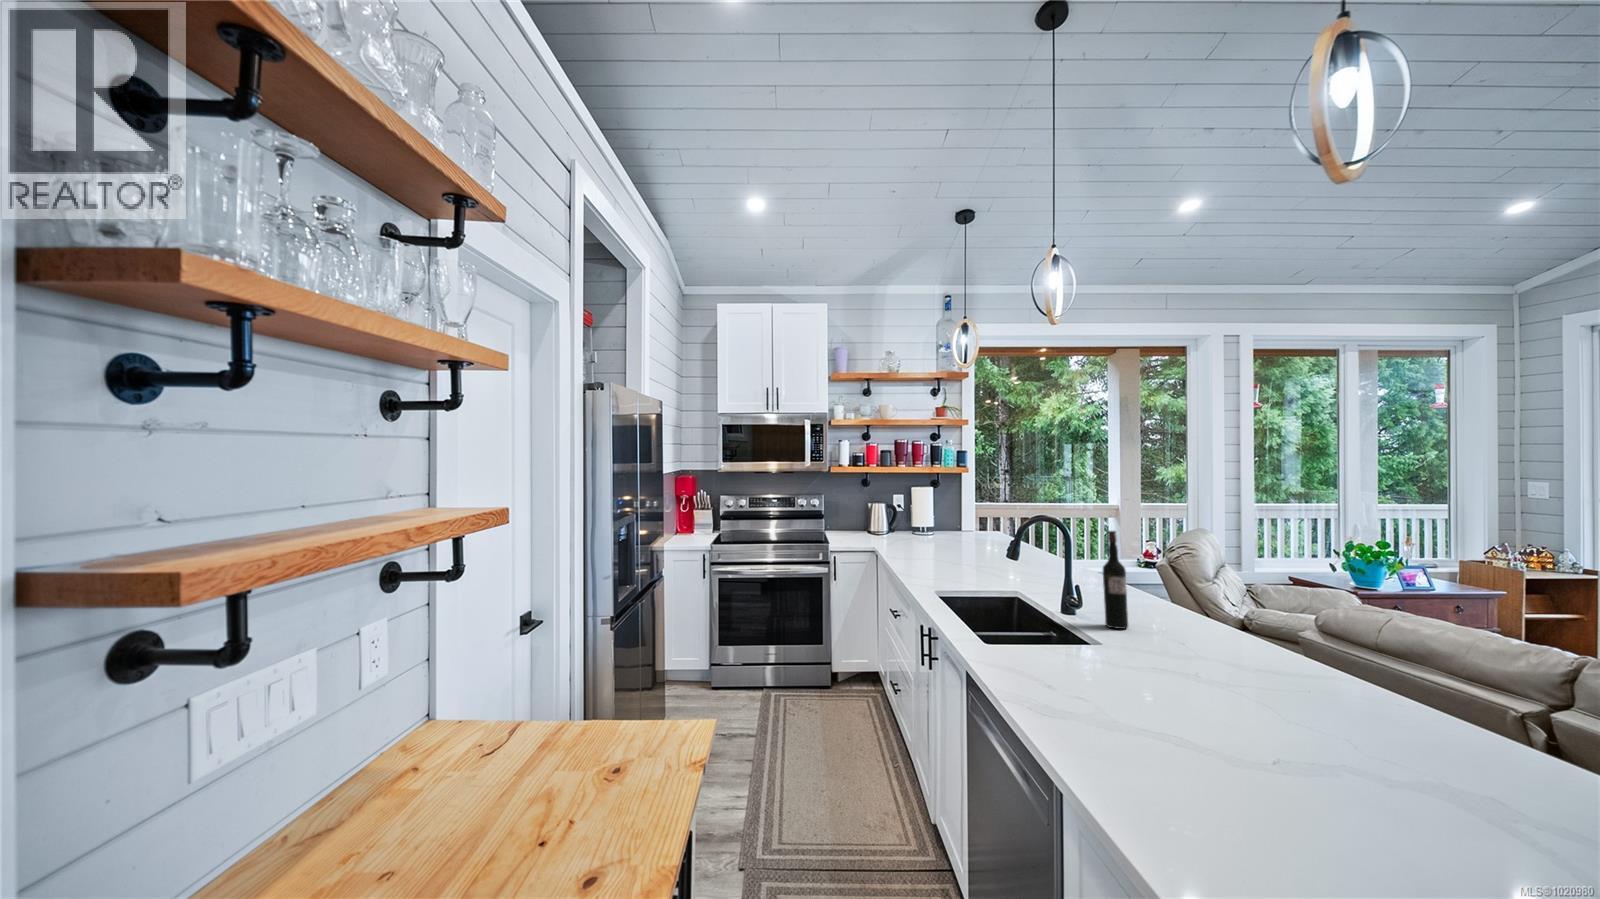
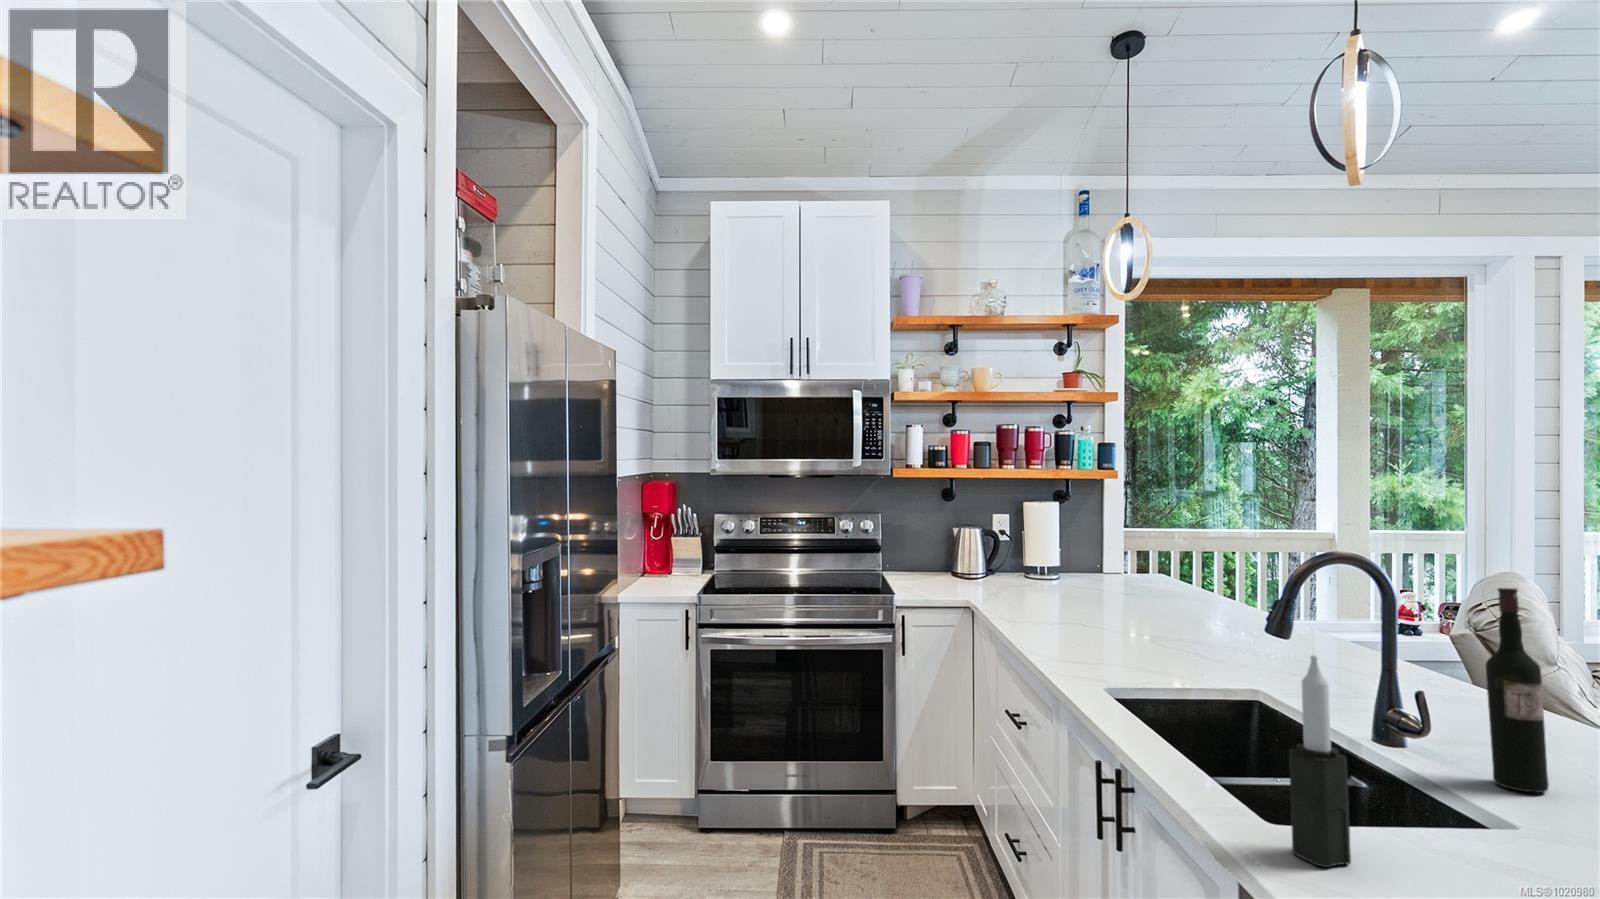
candle: none [991,561,1016,656] -> present [1289,655,1351,867]

